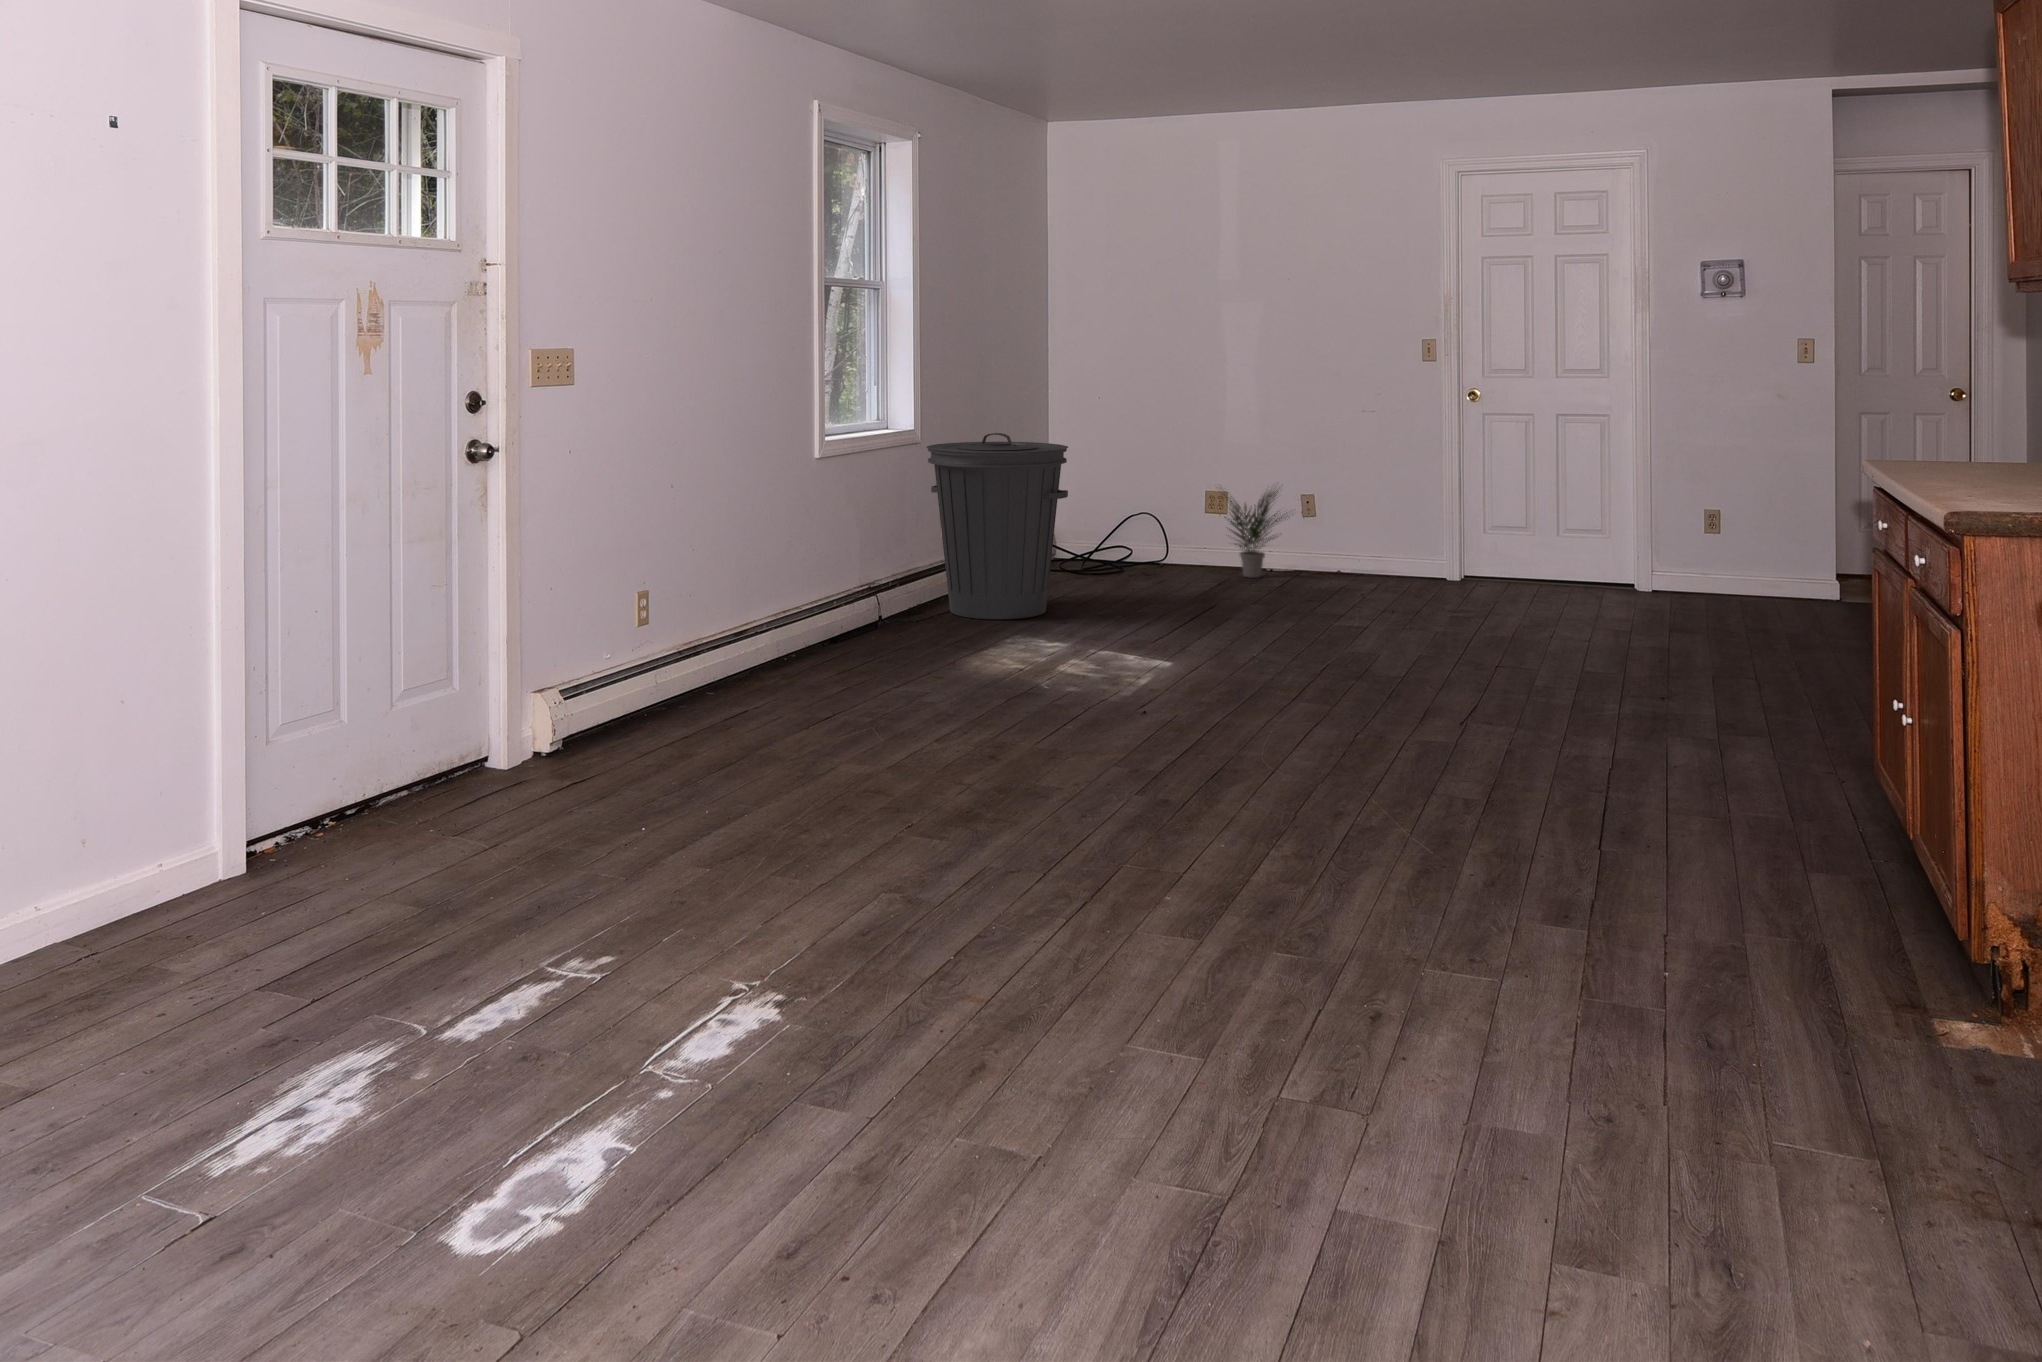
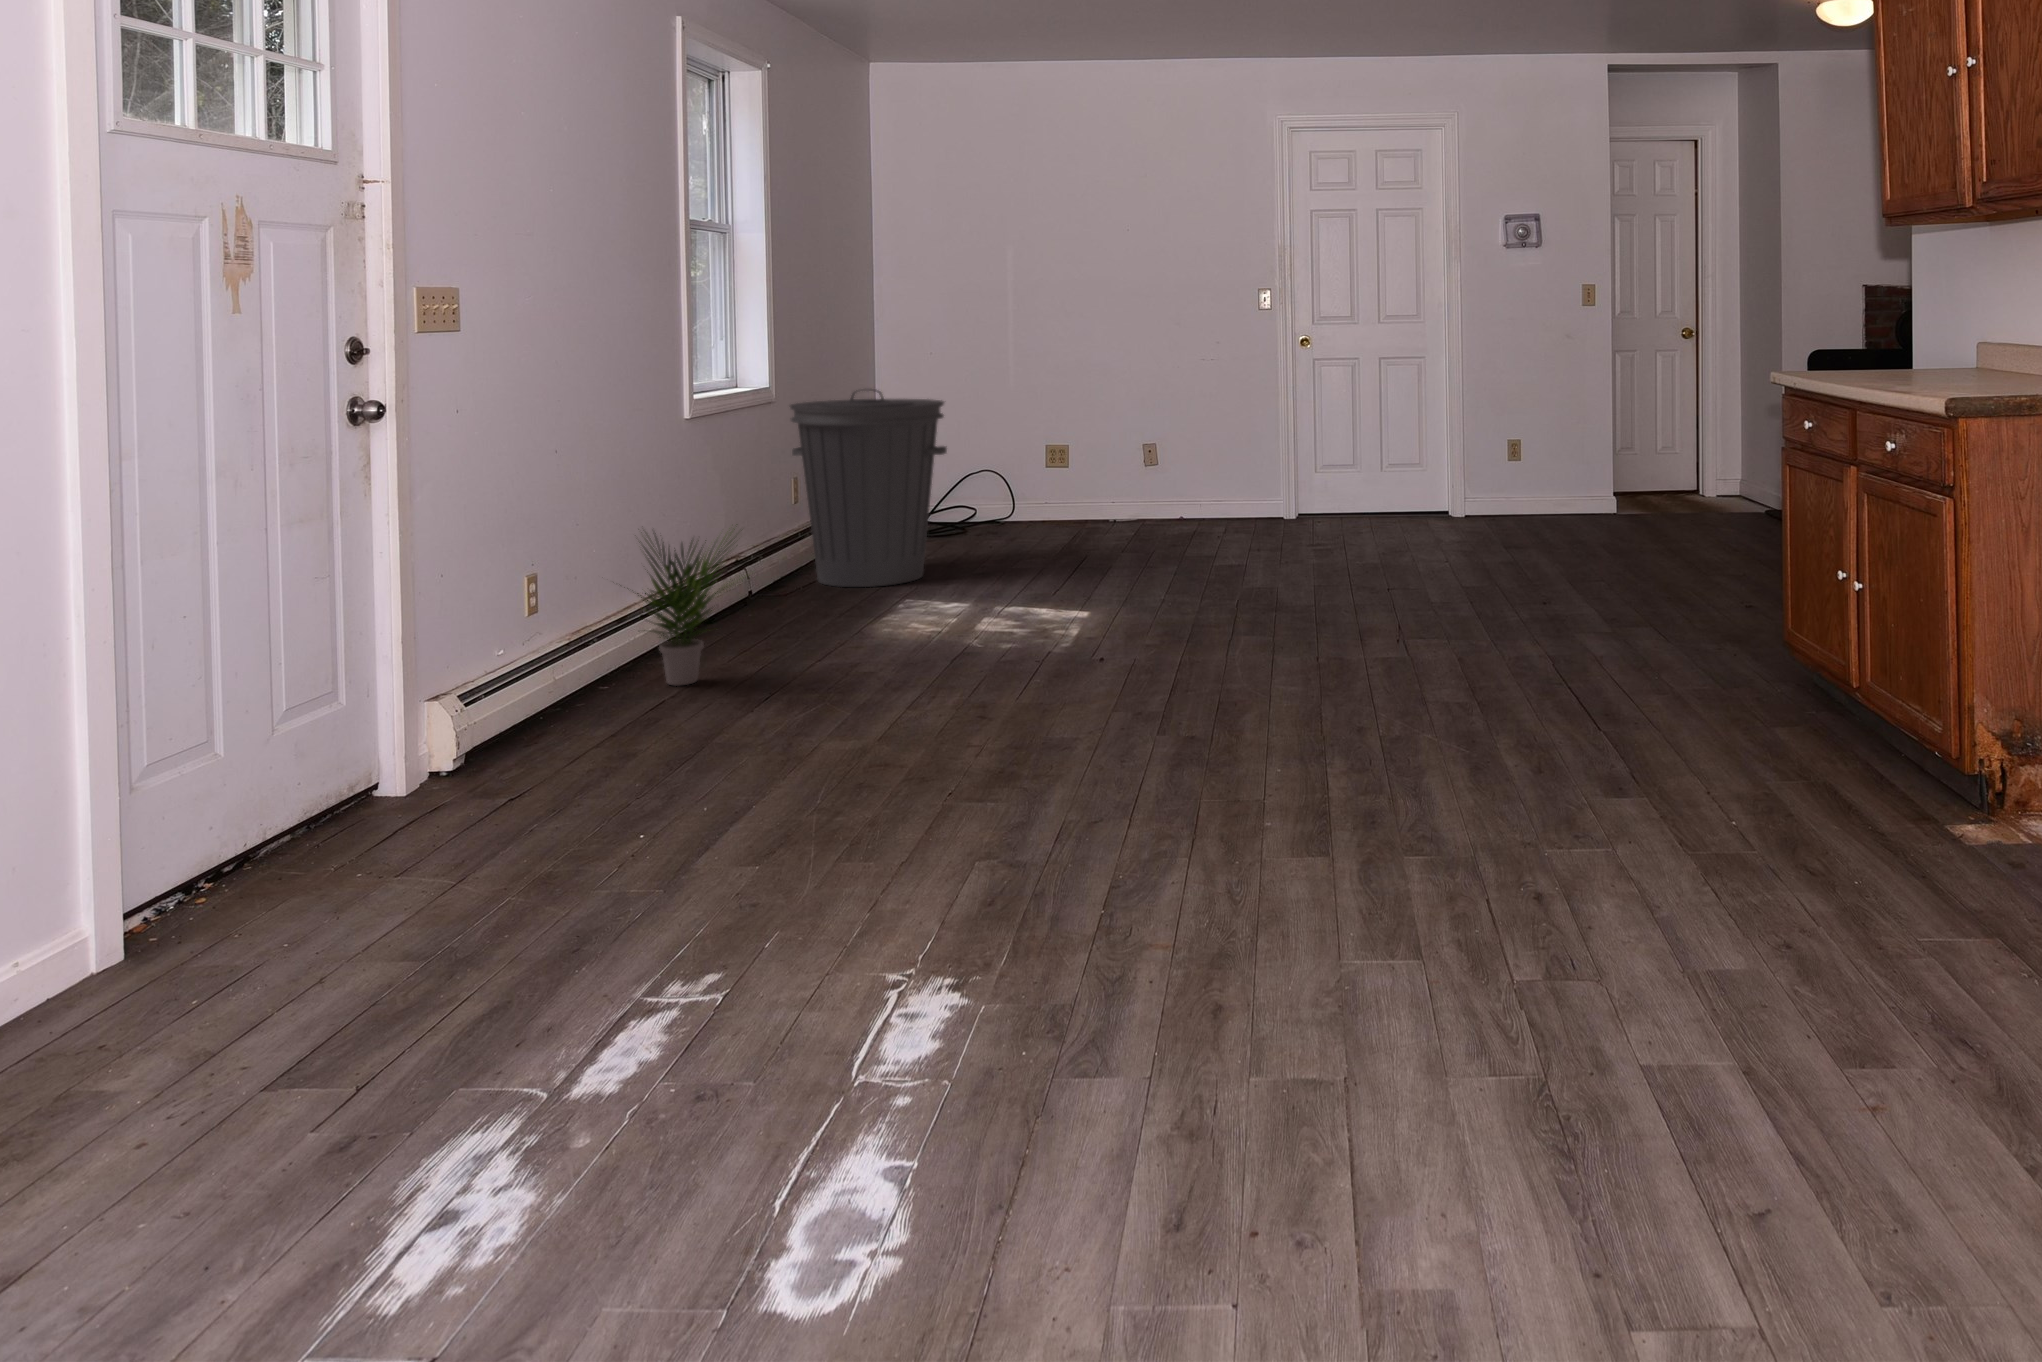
potted plant: present [1223,490,1287,578] -> present [624,529,744,686]

